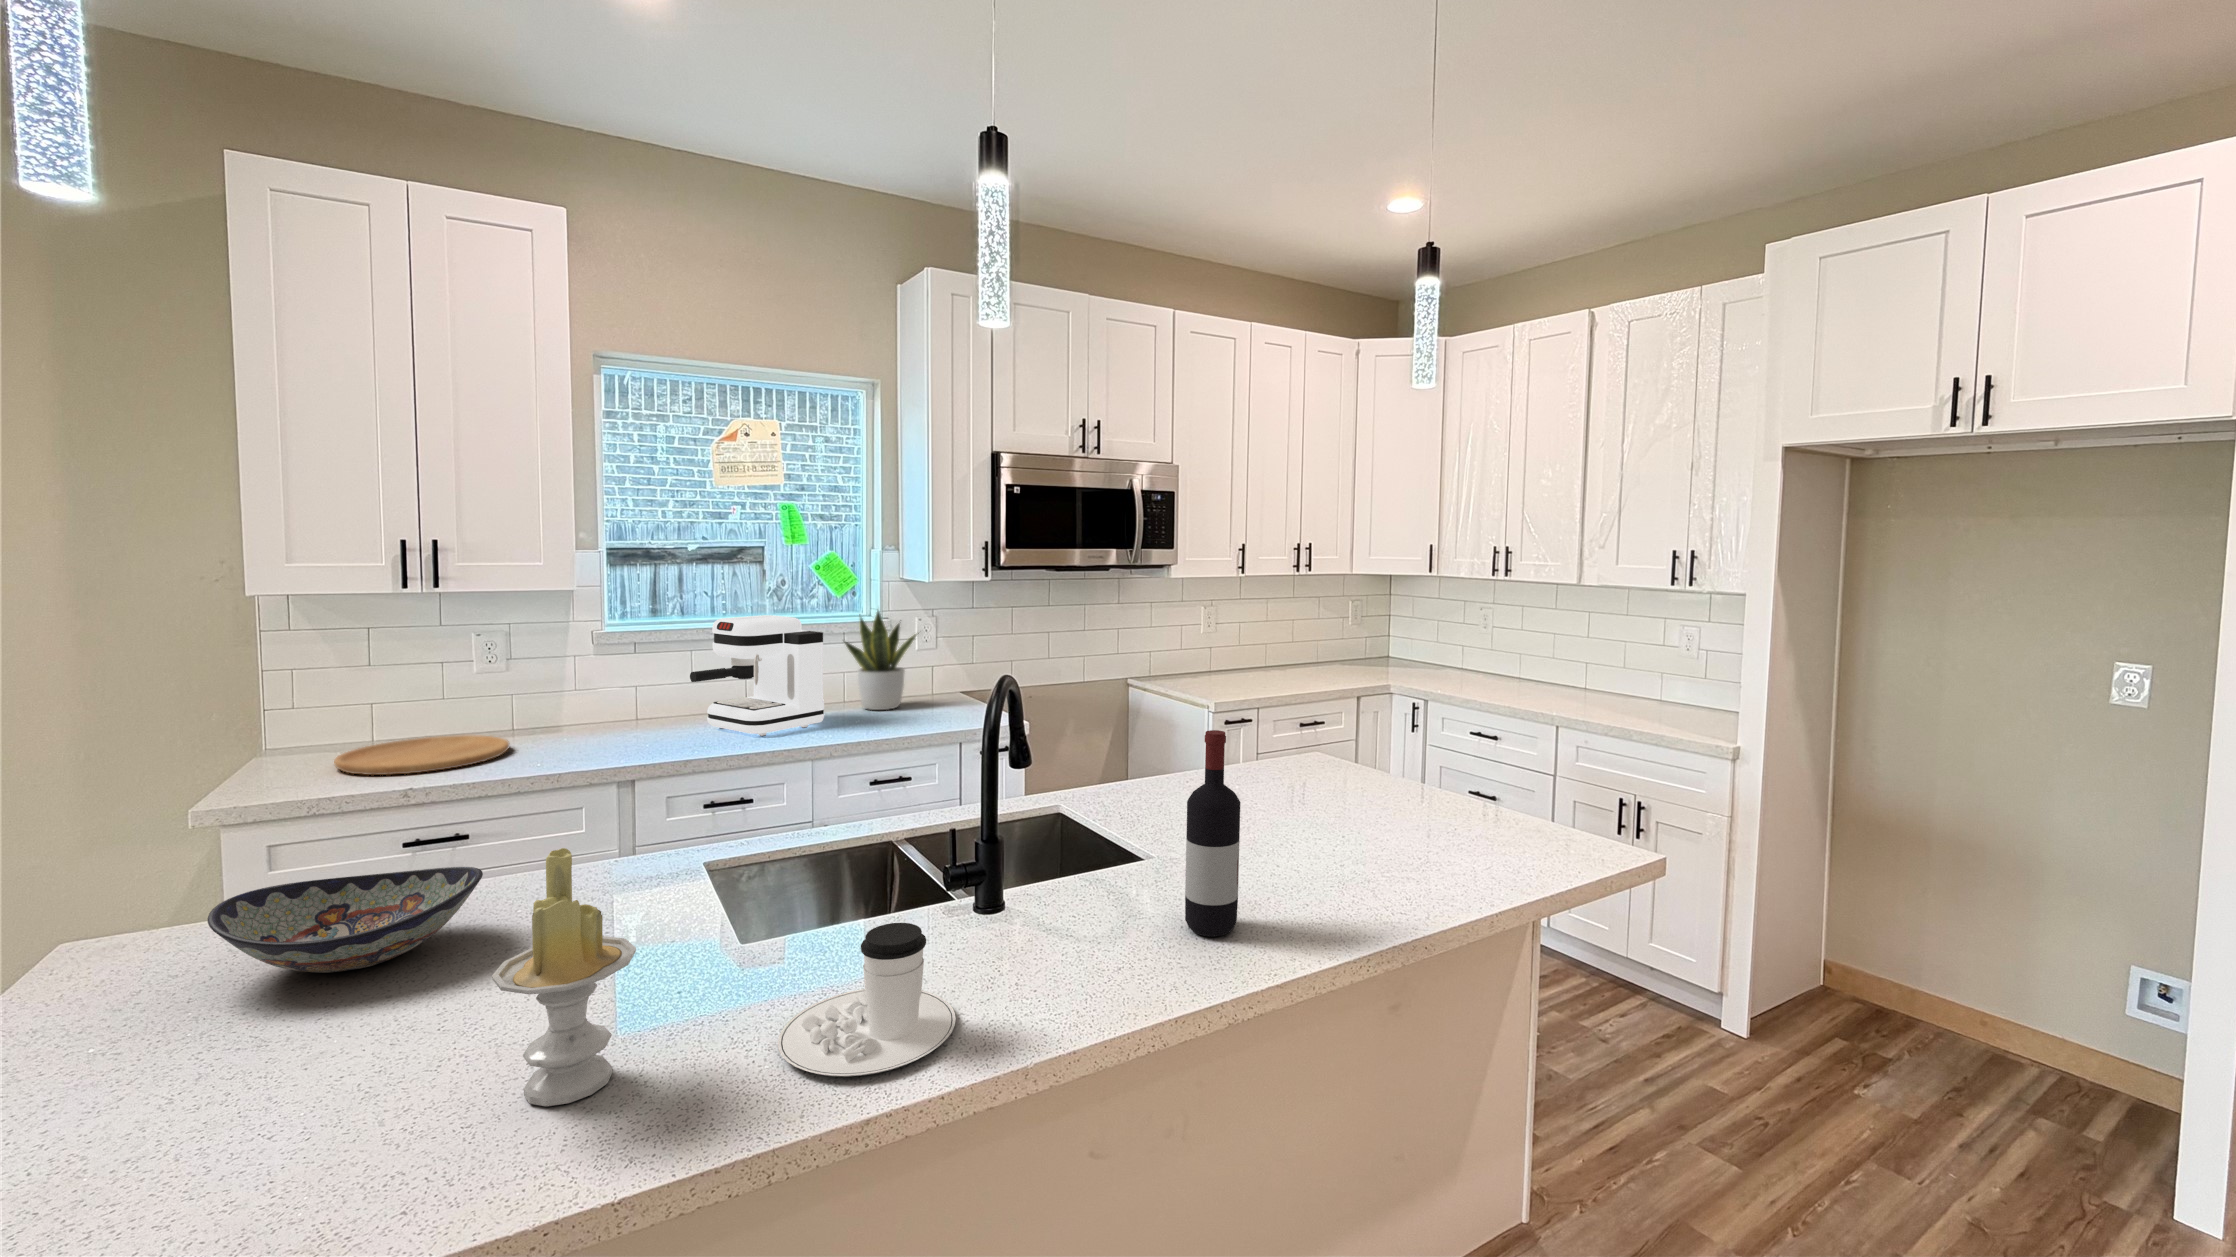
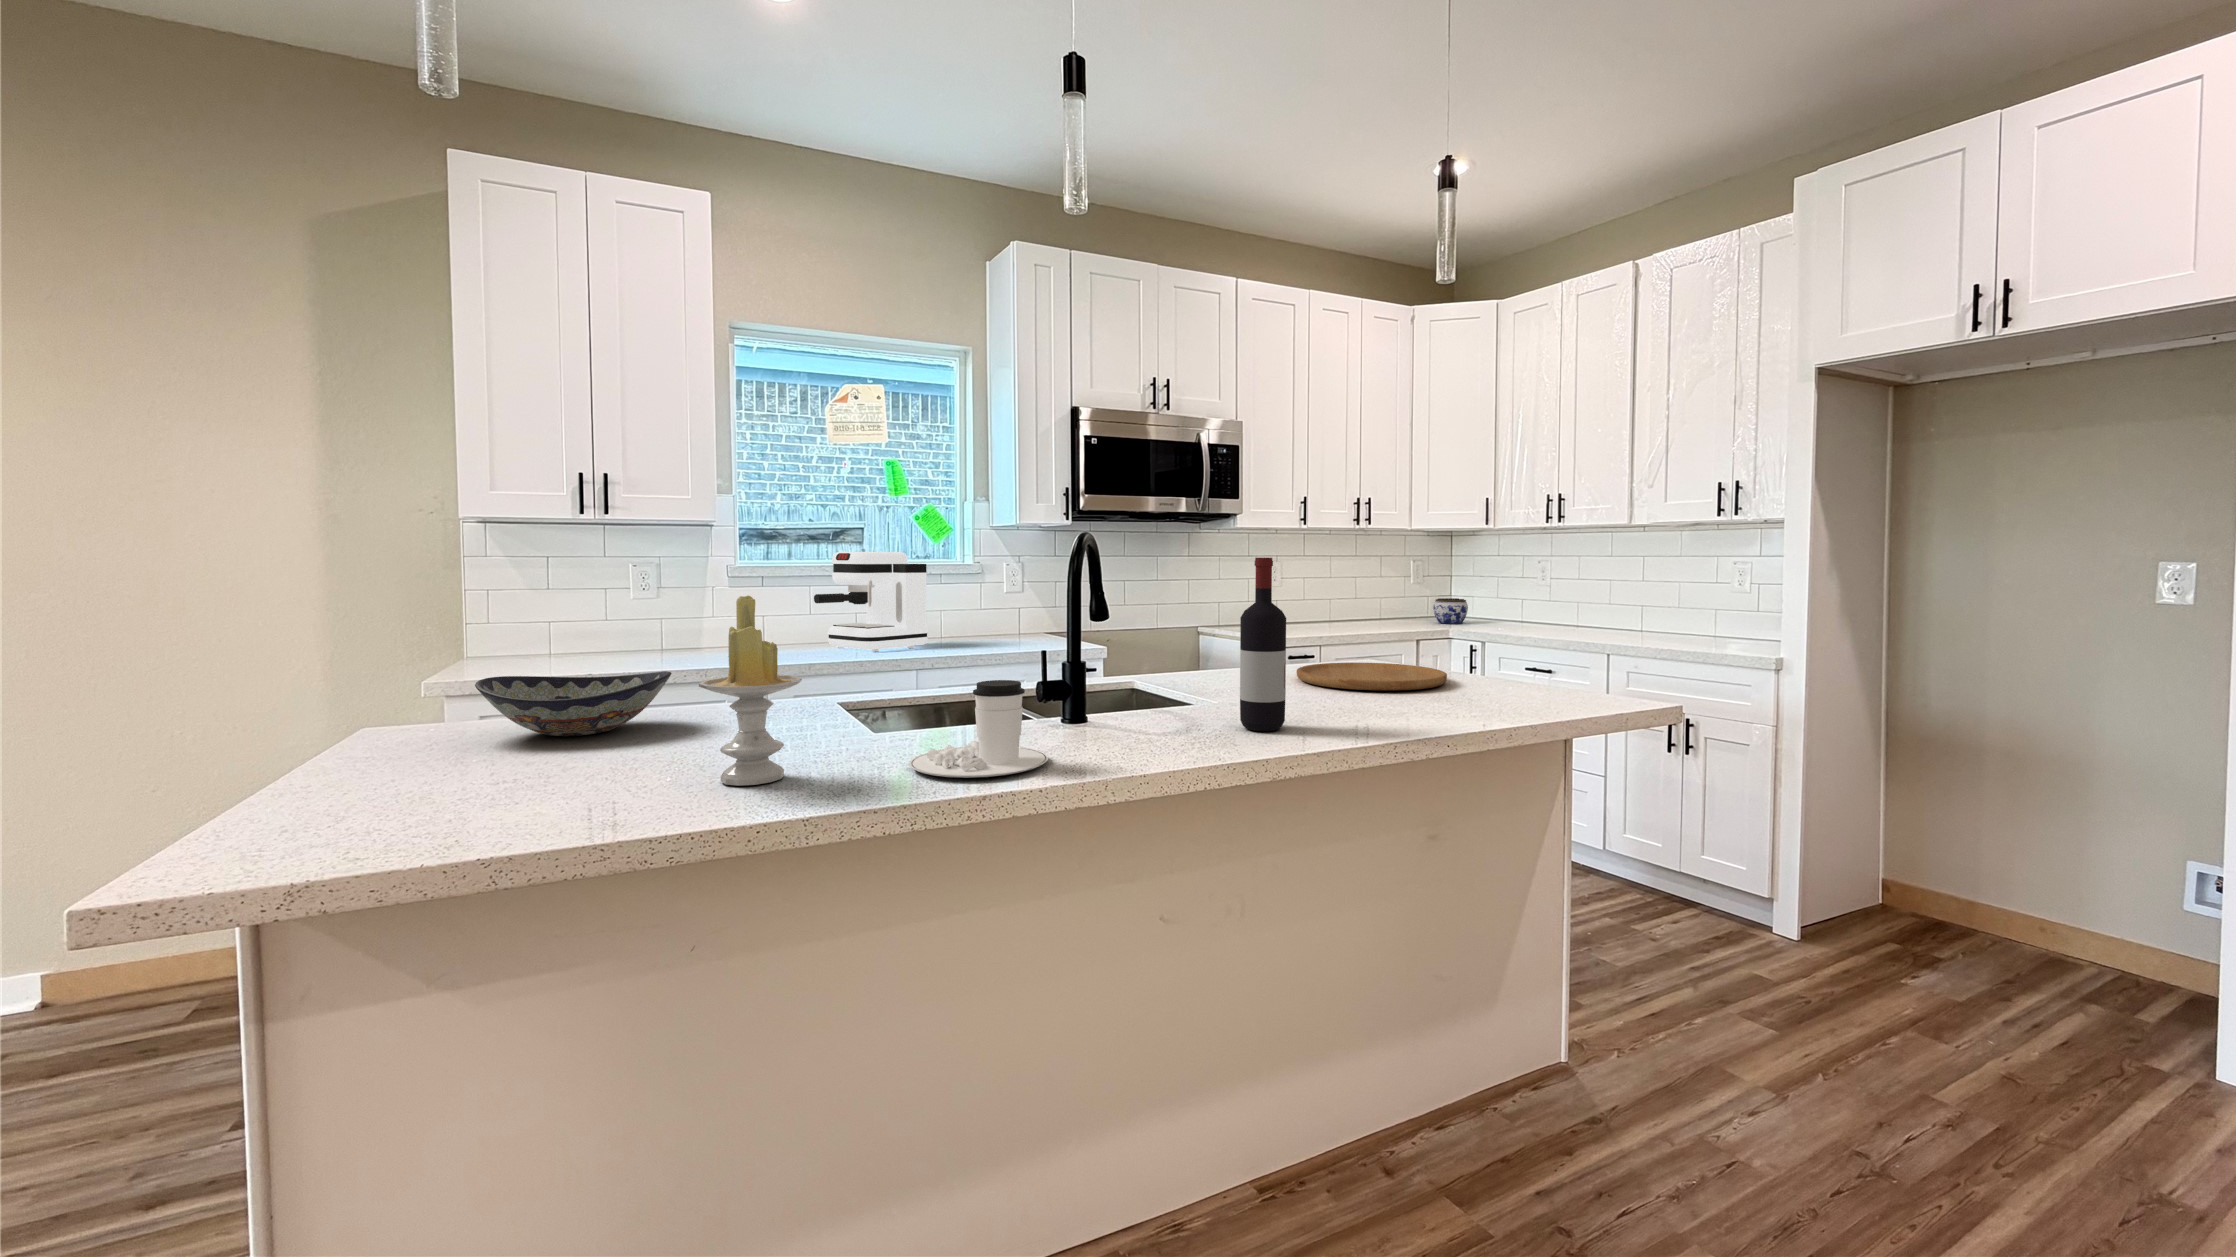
potted plant: present [845,610,919,710] -> none [942,546,1013,640]
jar: none [1376,649,1412,677] -> present [1433,598,1468,624]
cutting board: present [334,735,509,775] -> present [1297,663,1447,691]

